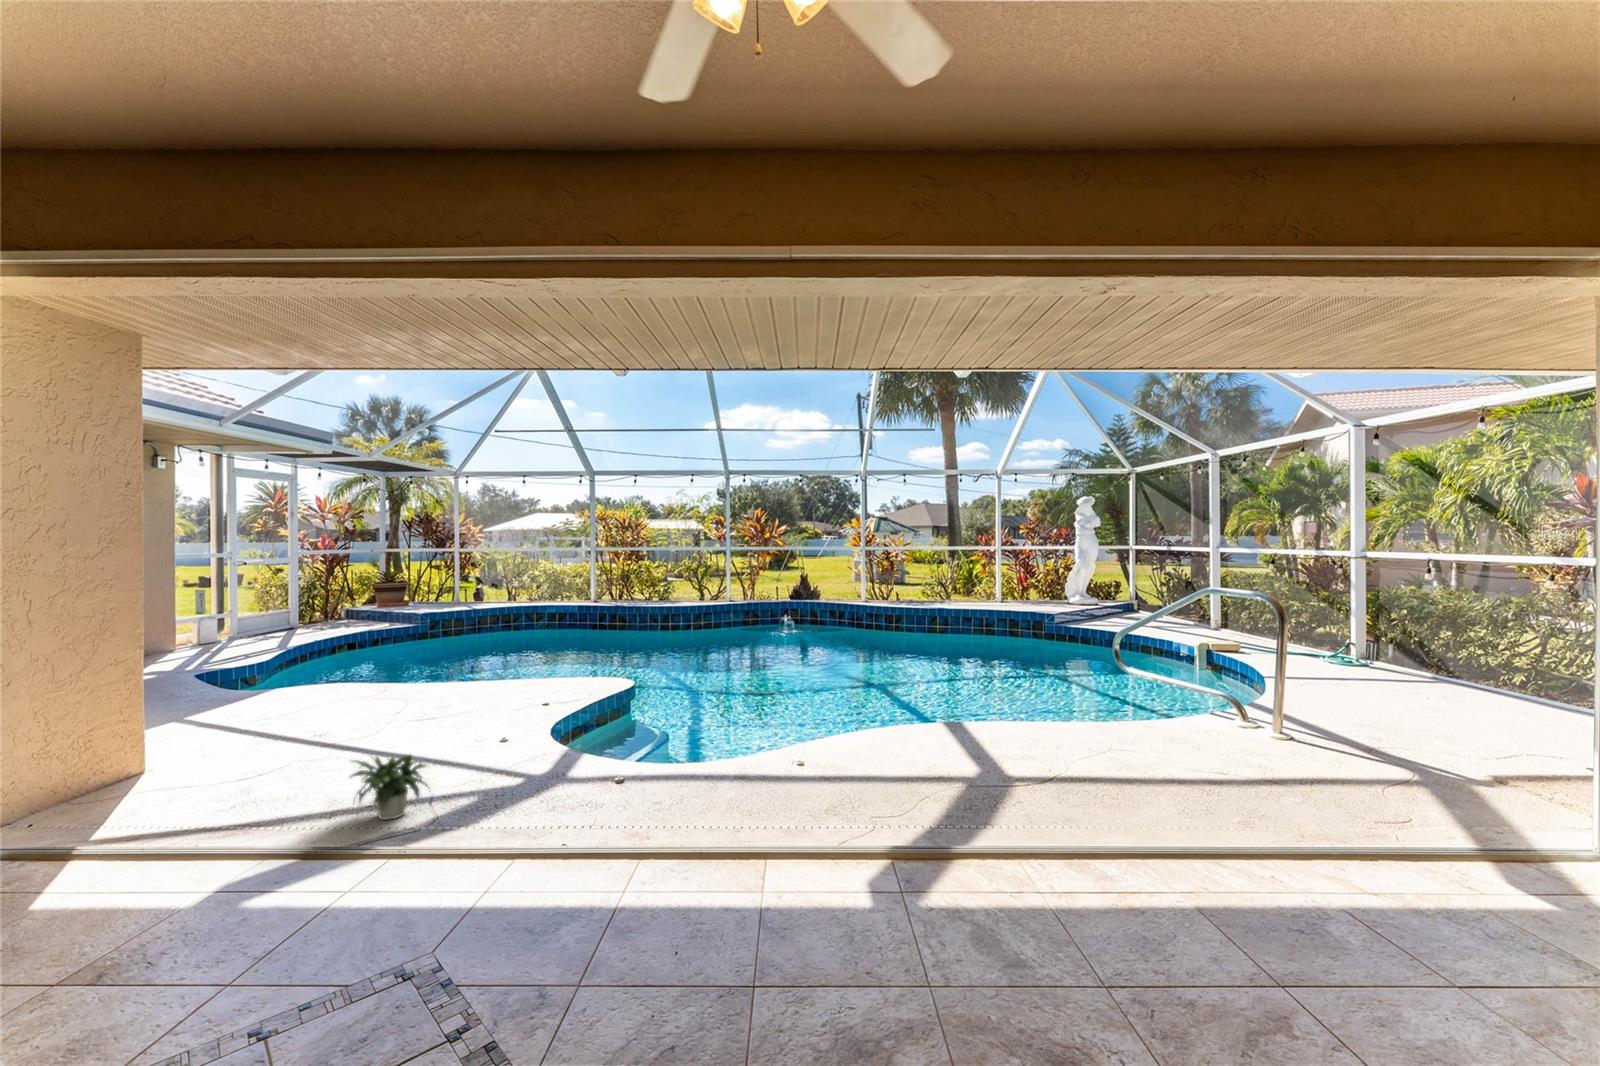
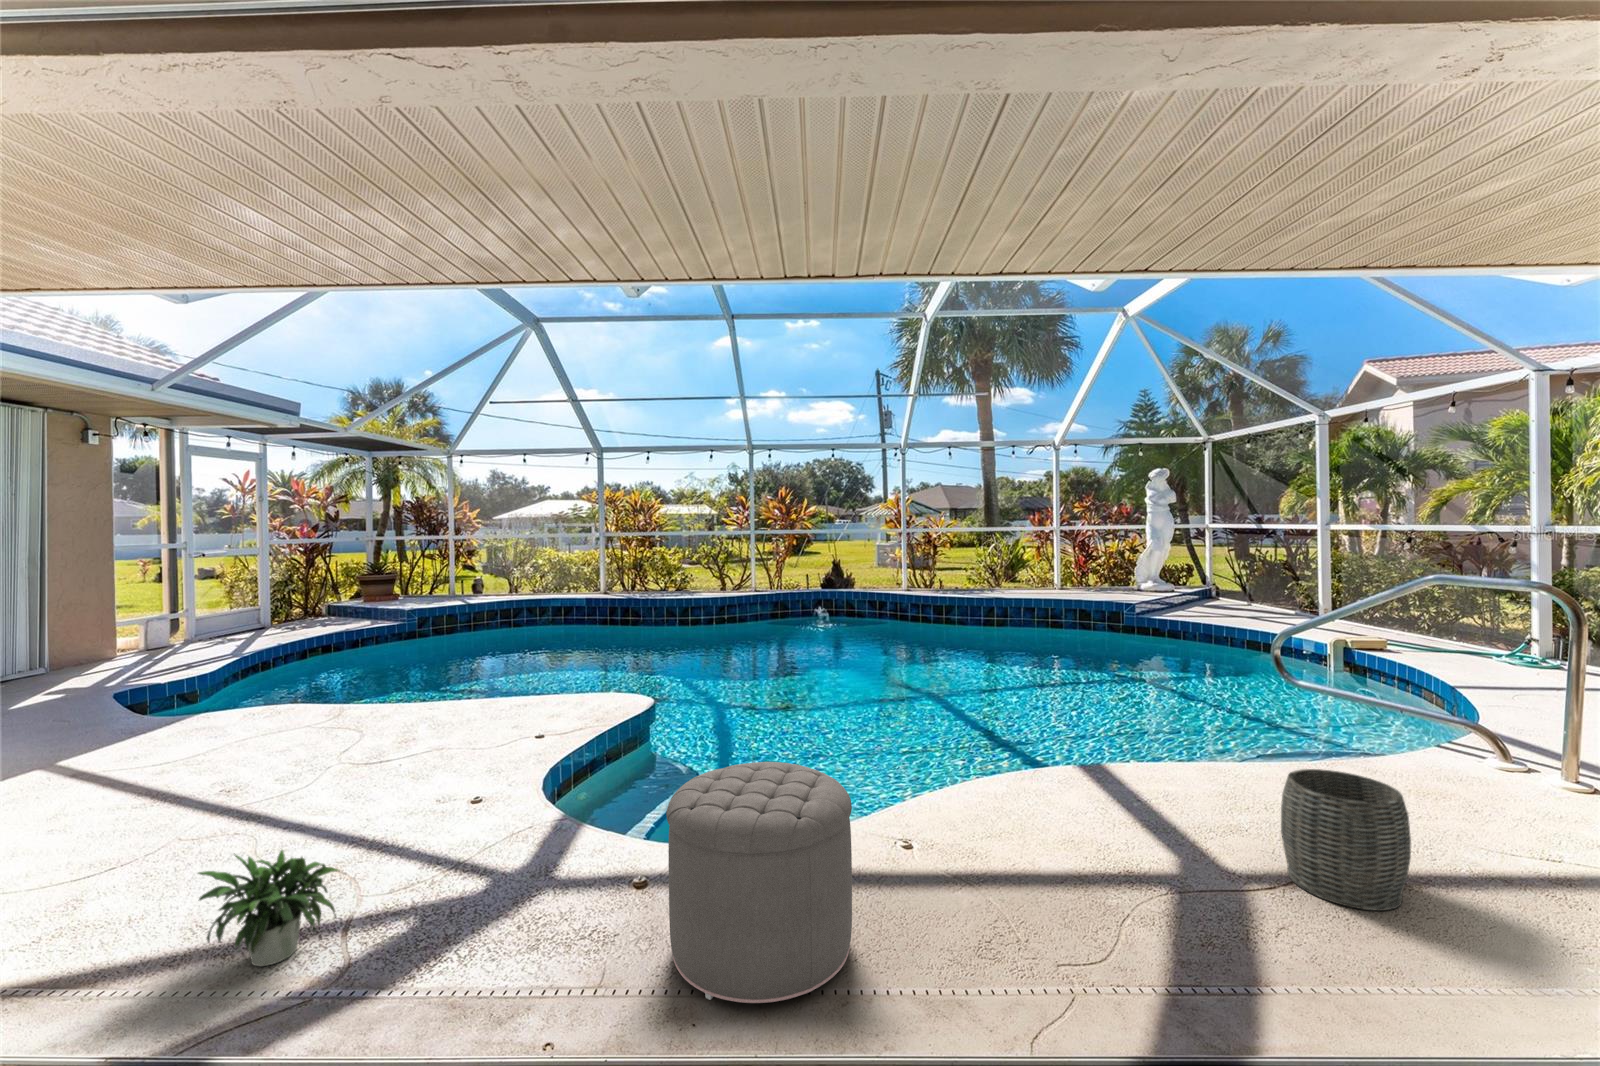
ottoman: none [637,702,751,833] -> present [666,762,852,1003]
woven basket: none [1040,715,1110,798] -> present [1281,769,1411,911]

